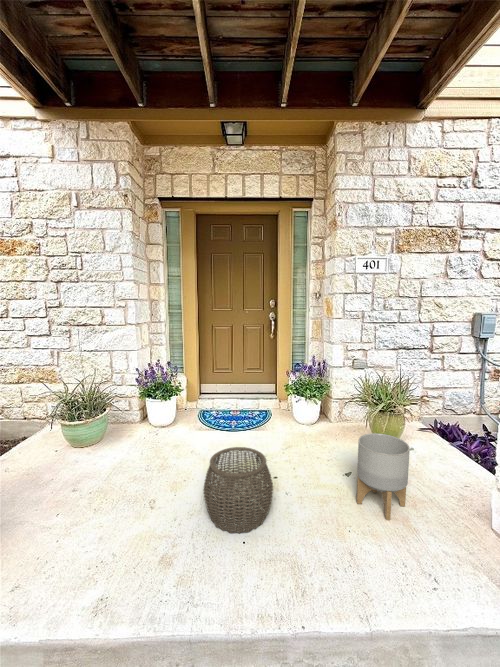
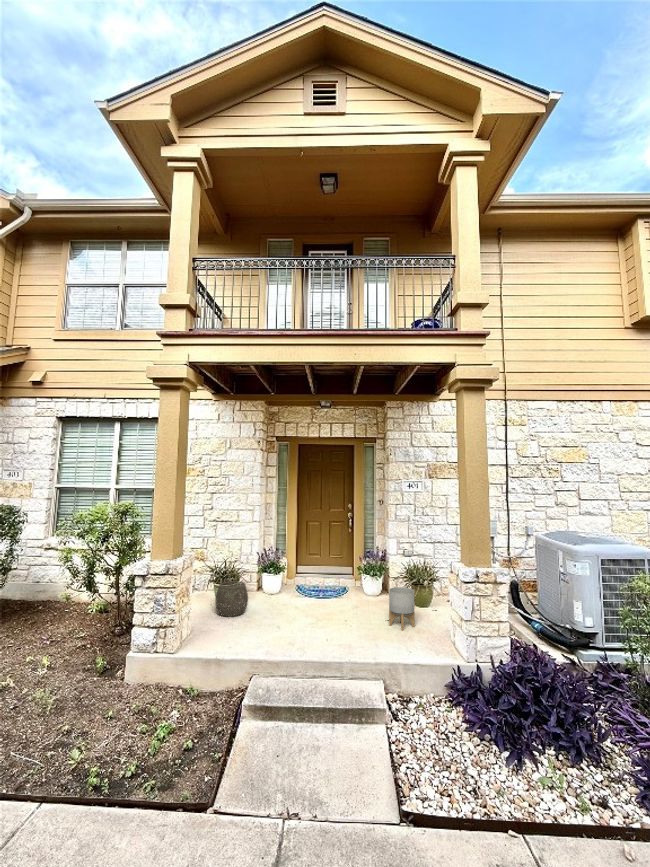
woven basket: present [203,447,273,533] -> present [215,581,248,617]

